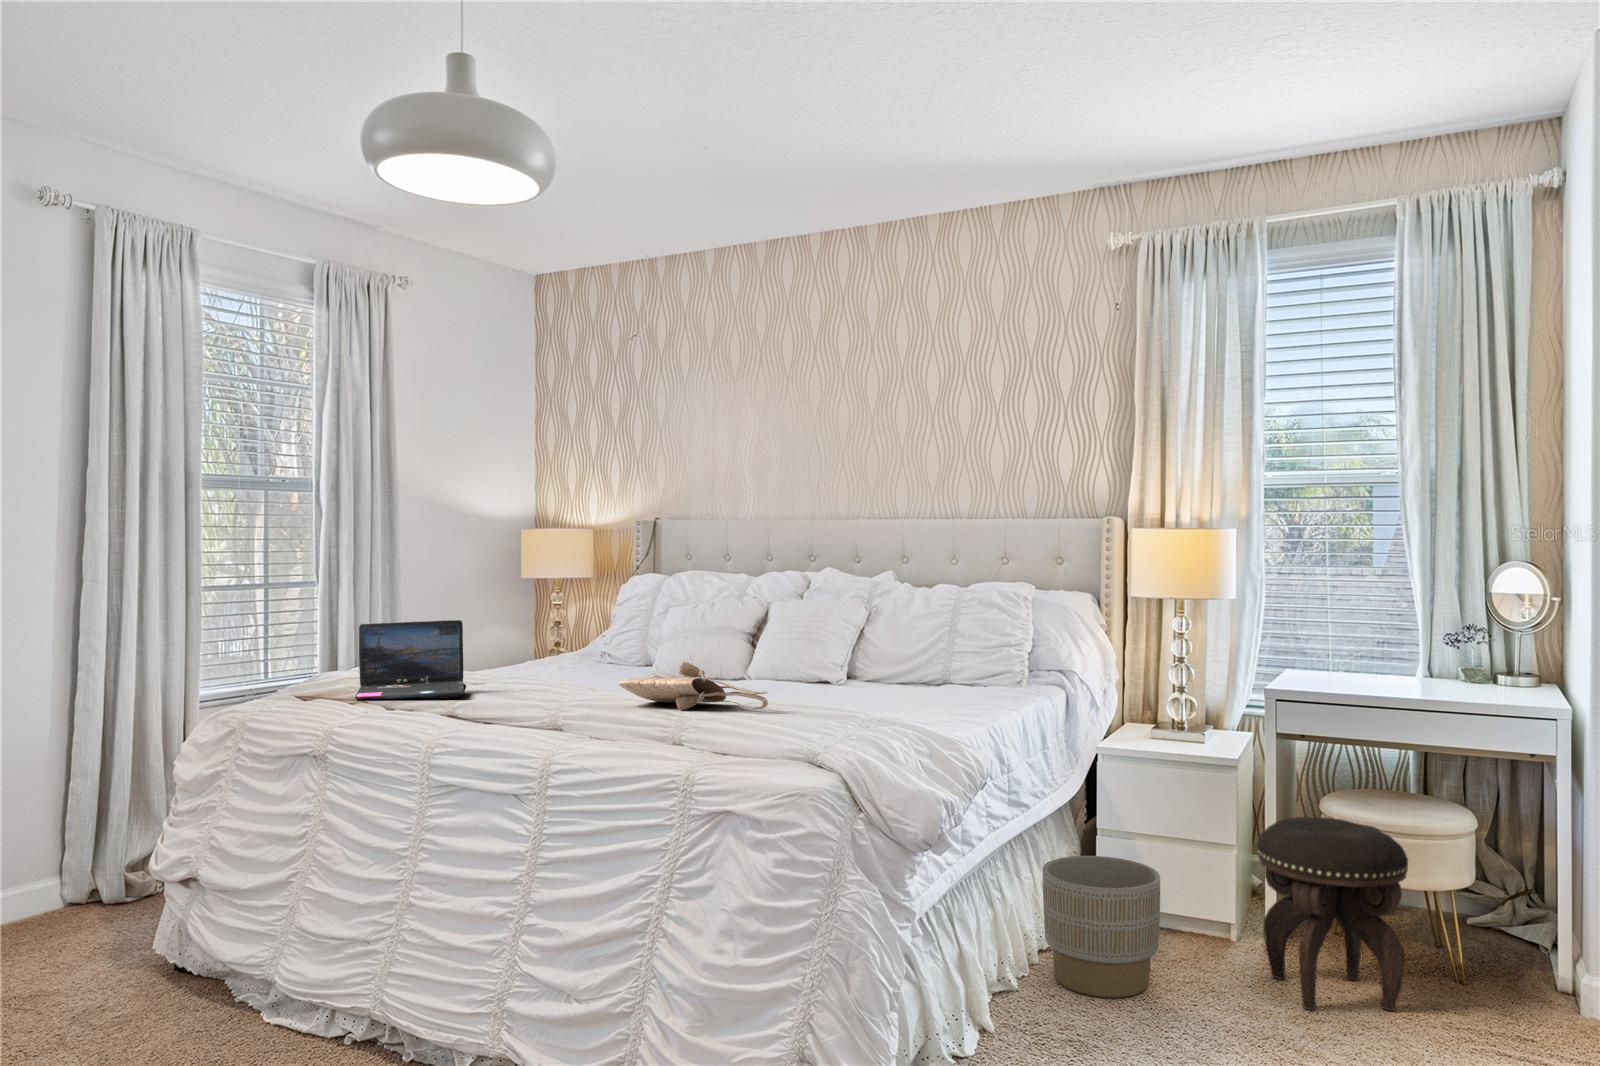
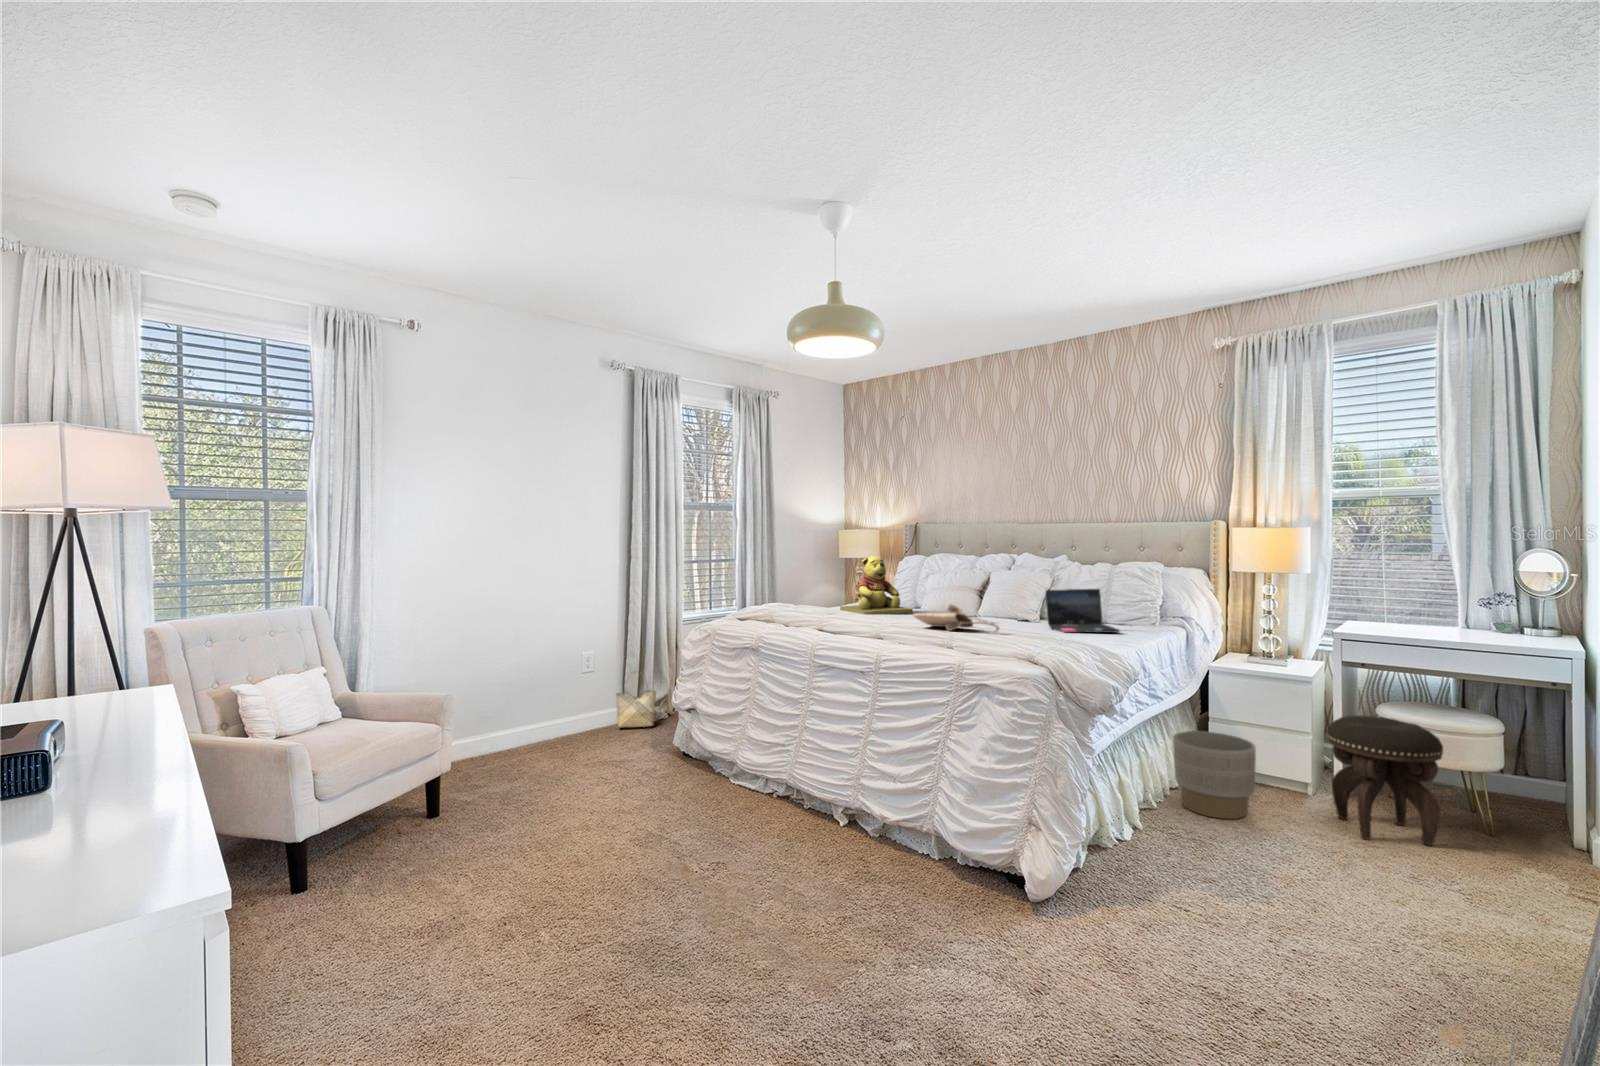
teddy bear: none [504,576,632,684] -> present [840,556,913,615]
laptop: present [355,620,466,700] -> present [1046,589,1120,633]
woven basket: none [40,805,133,921] -> present [616,672,656,728]

